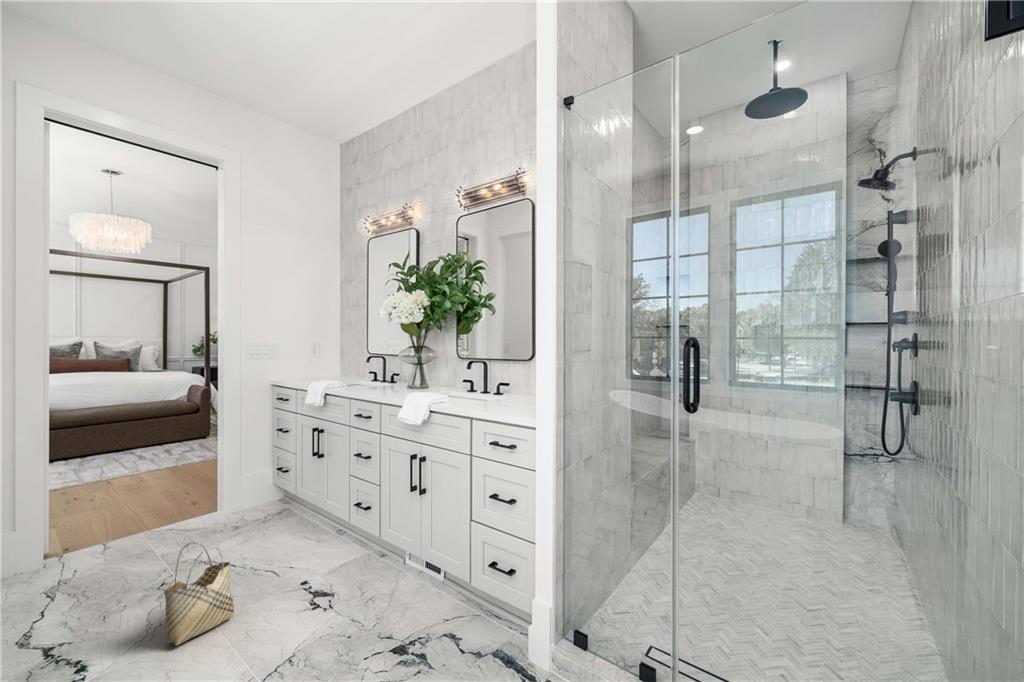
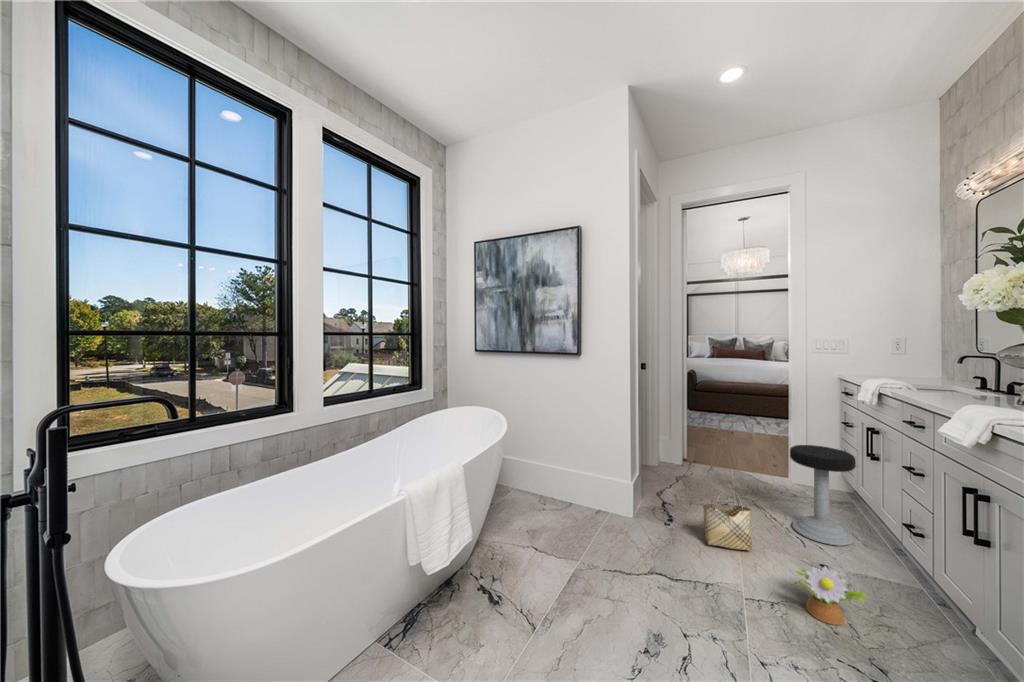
stool: none [252,457,314,565] -> present [790,445,856,546]
decorative plant: none [303,574,367,637] -> present [793,566,867,625]

